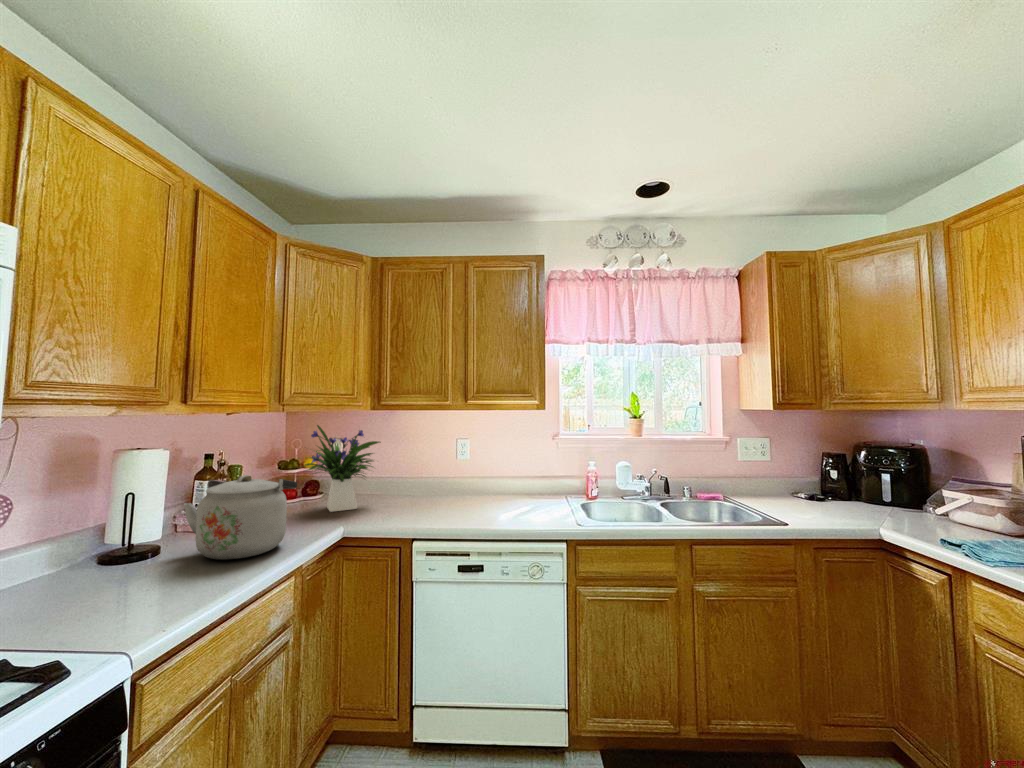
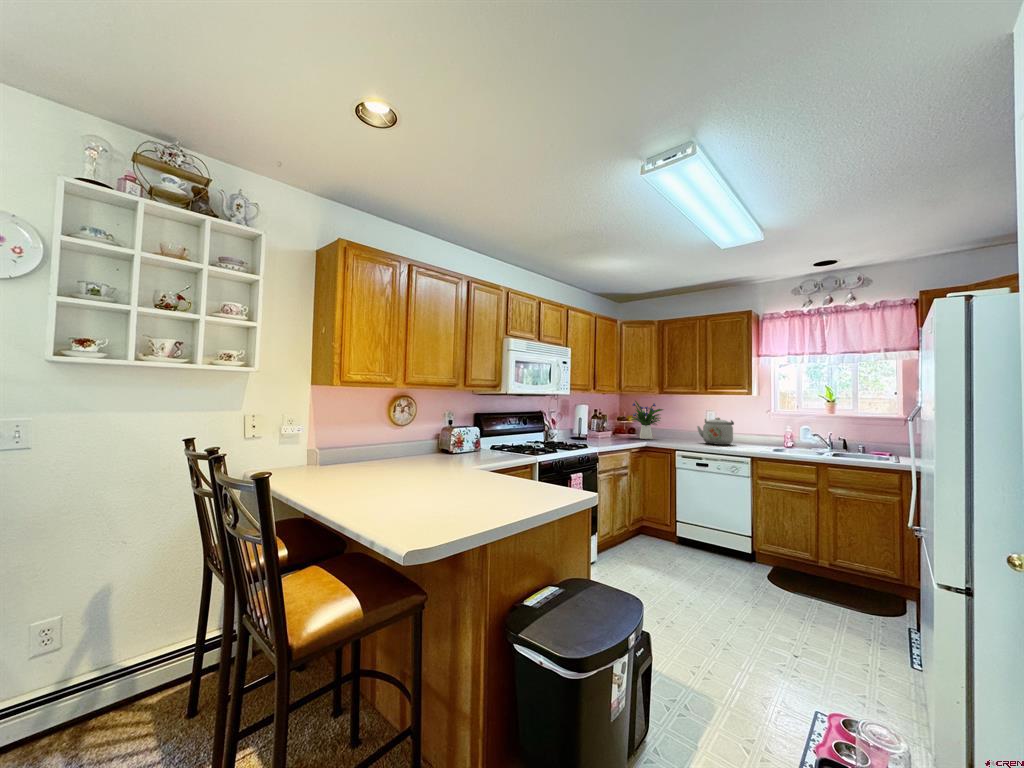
kettle: present [184,475,297,560] -> present [697,418,734,445]

